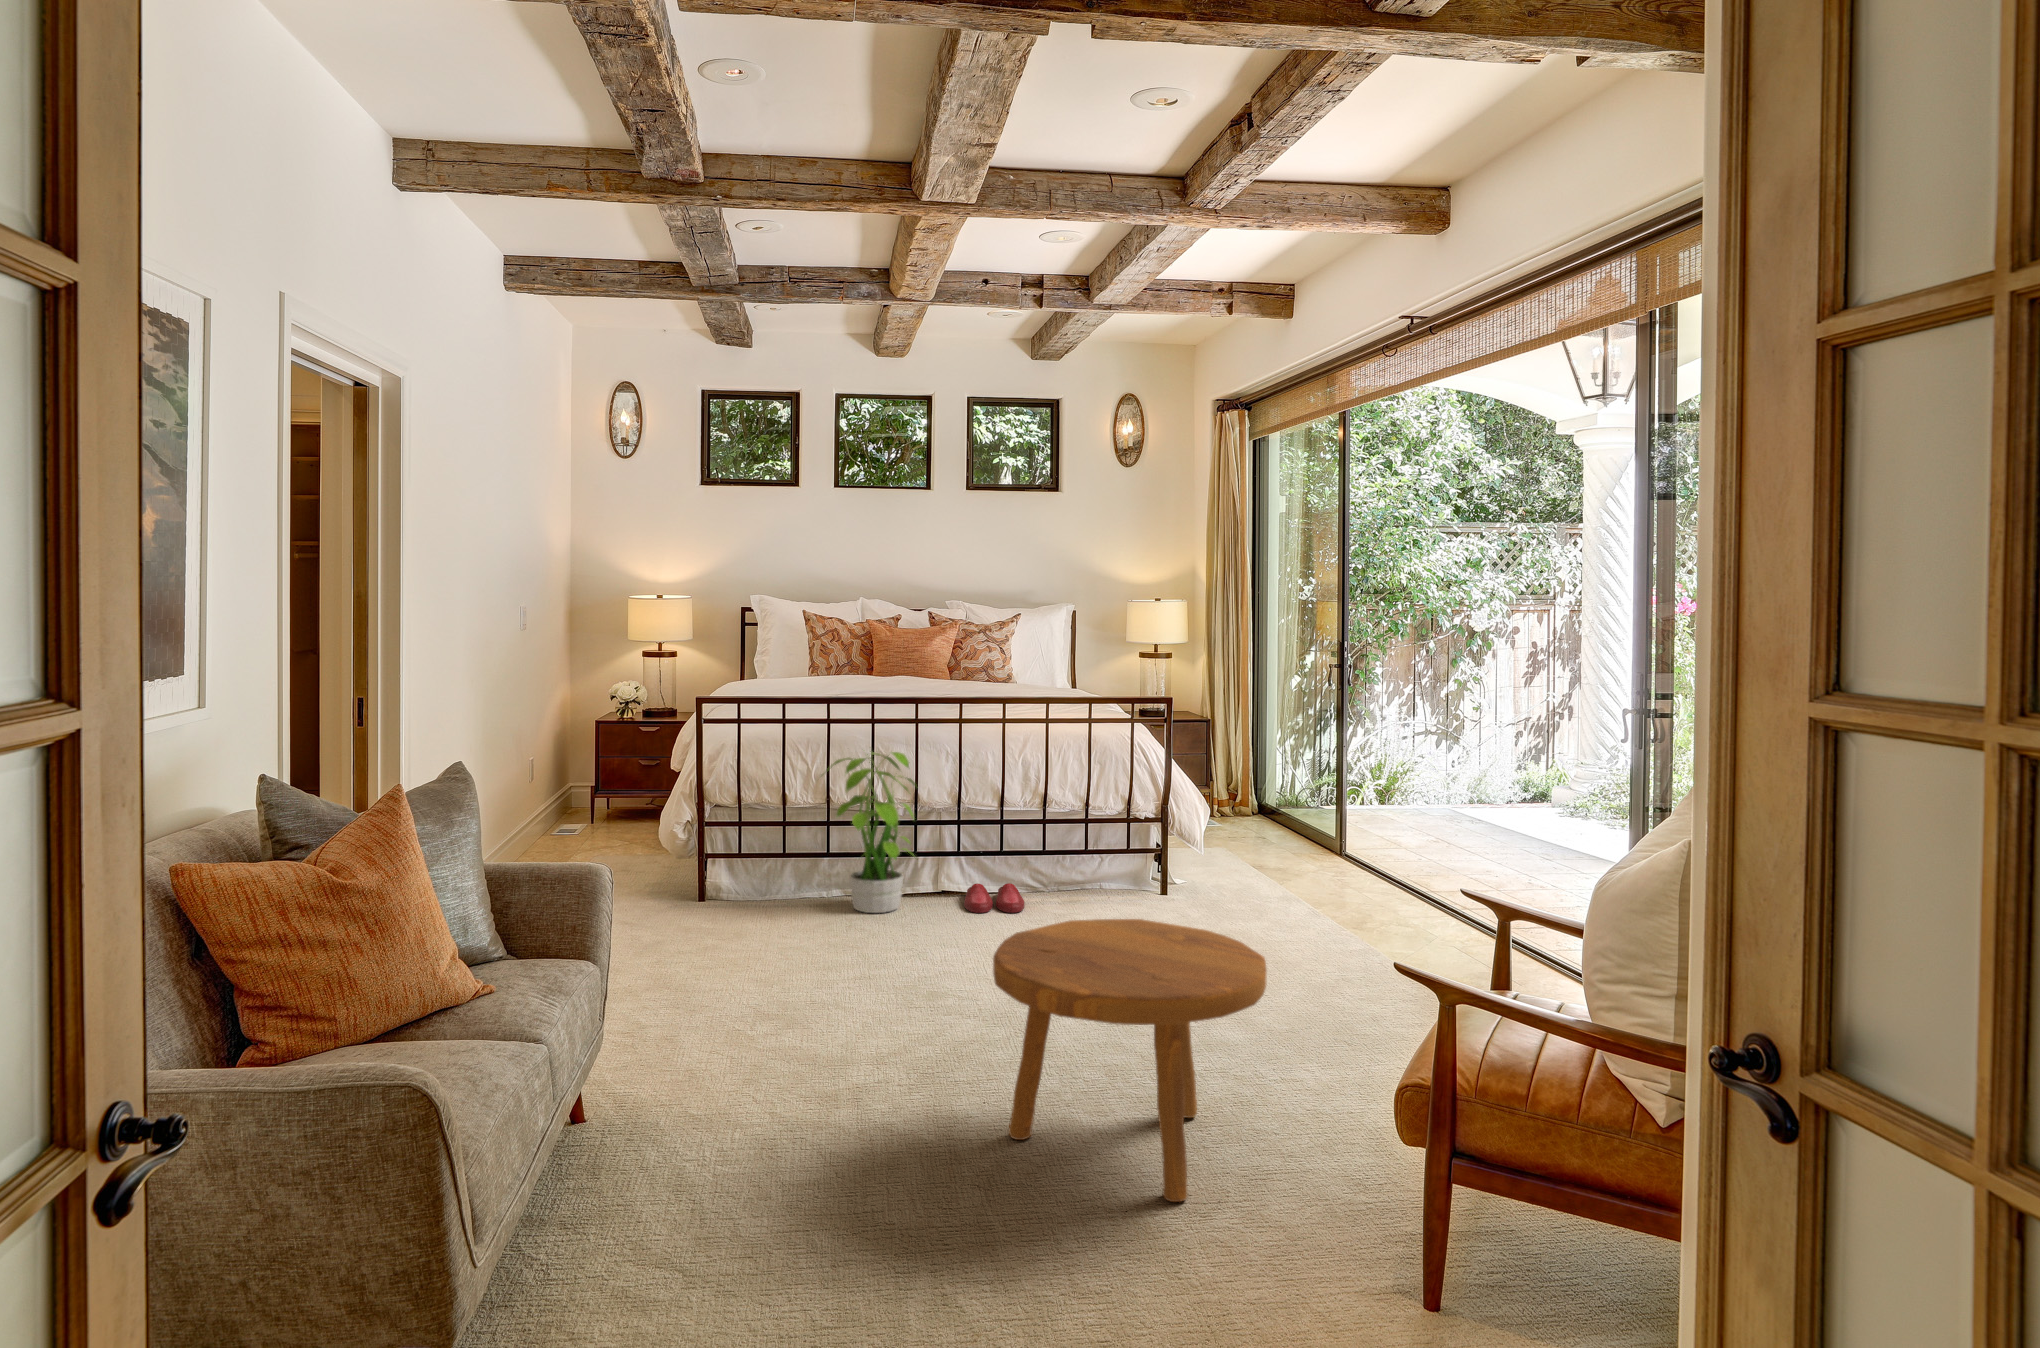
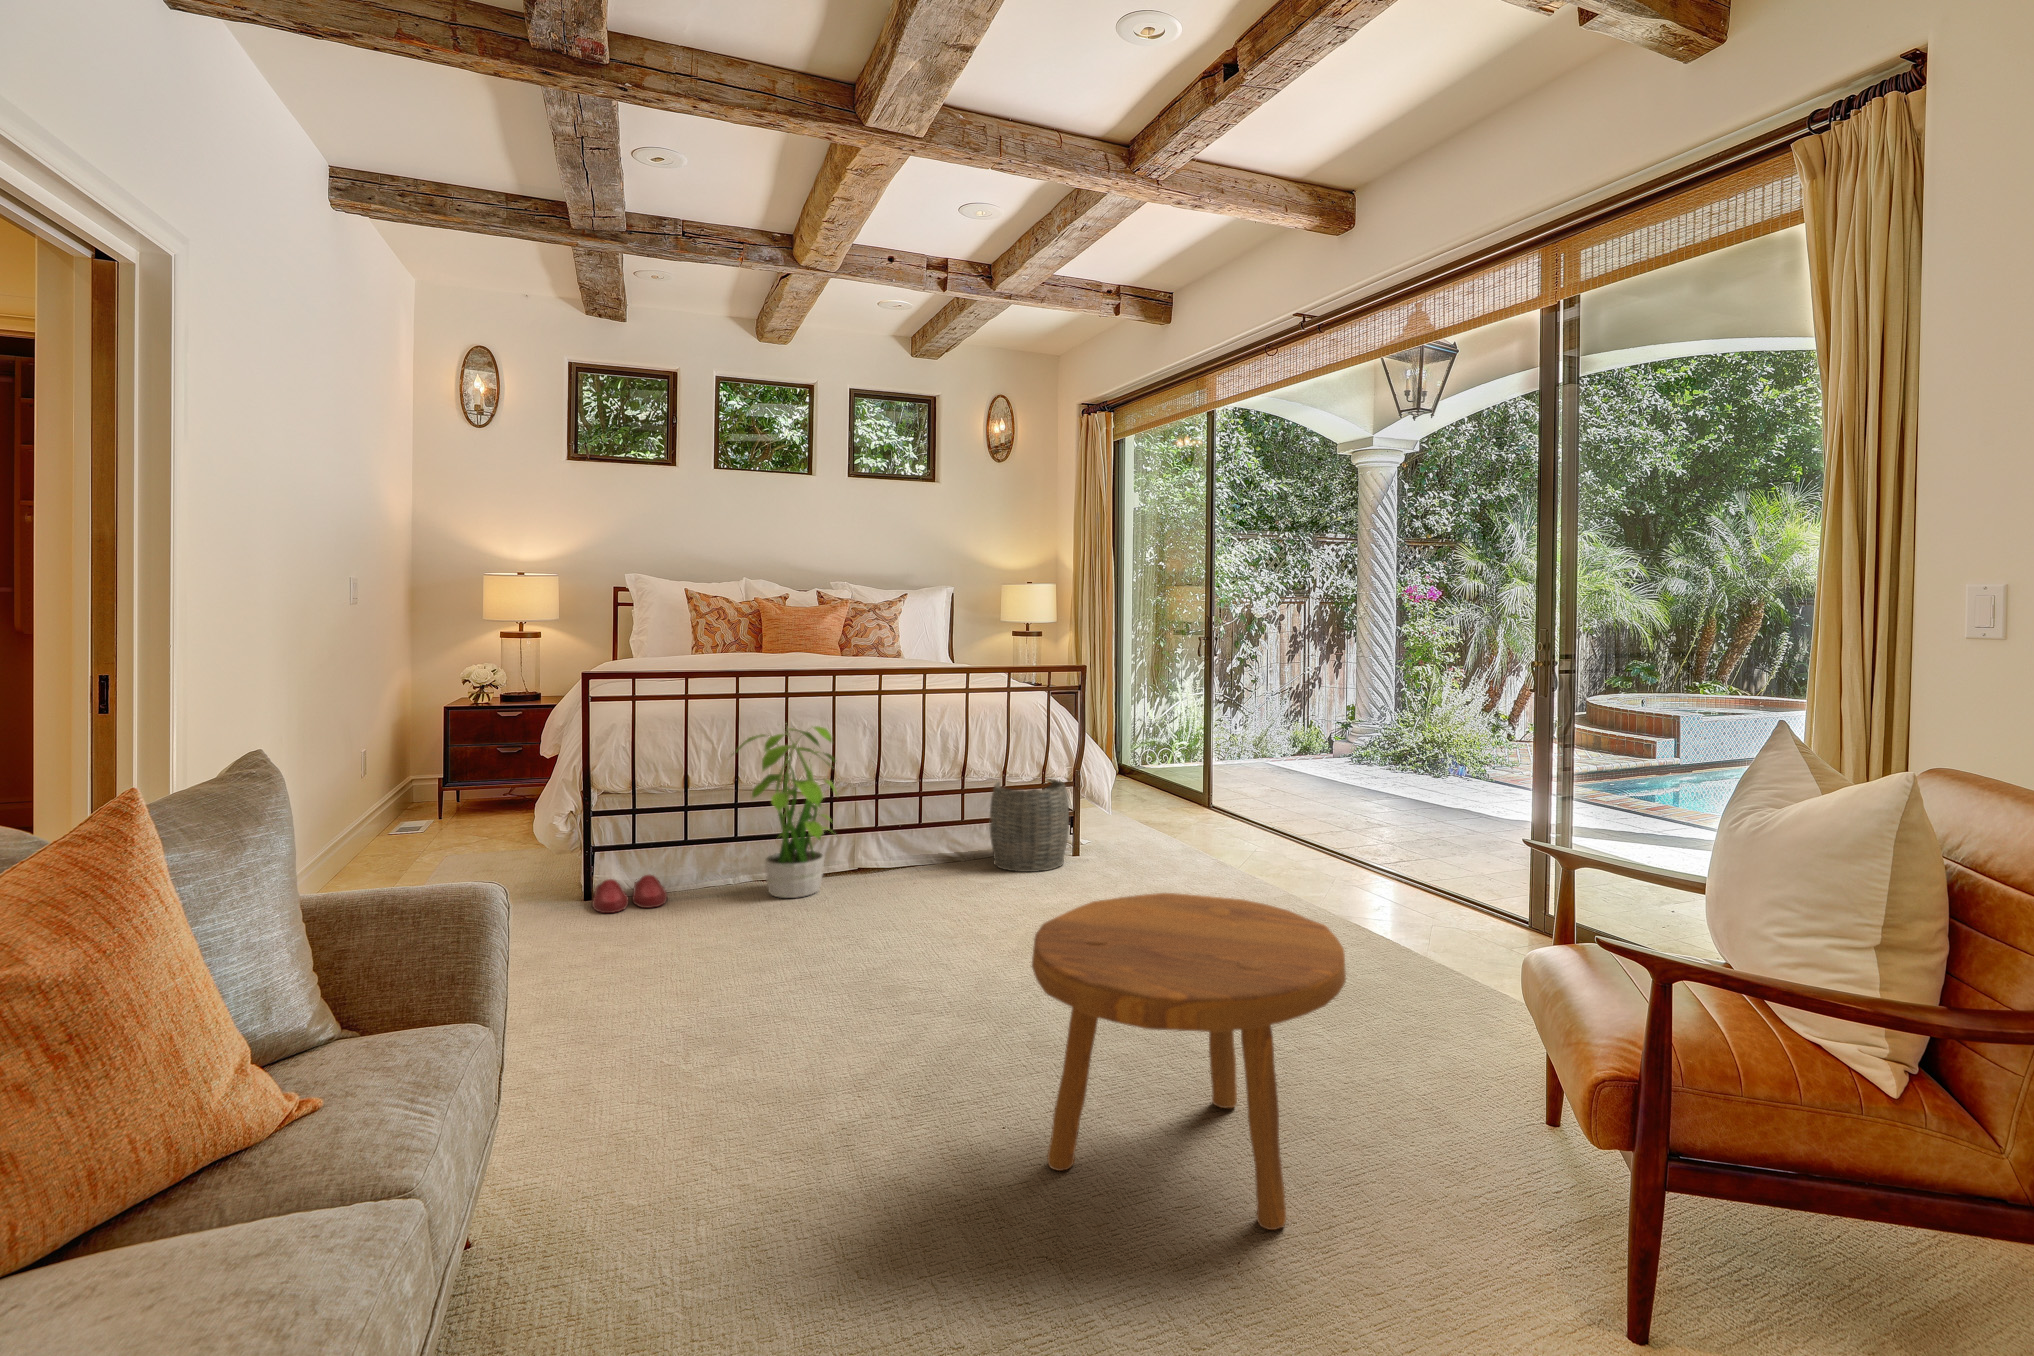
woven basket: none [1069,812,1151,908] -> present [990,779,1069,872]
slippers: present [964,883,1024,913] -> present [592,875,667,913]

